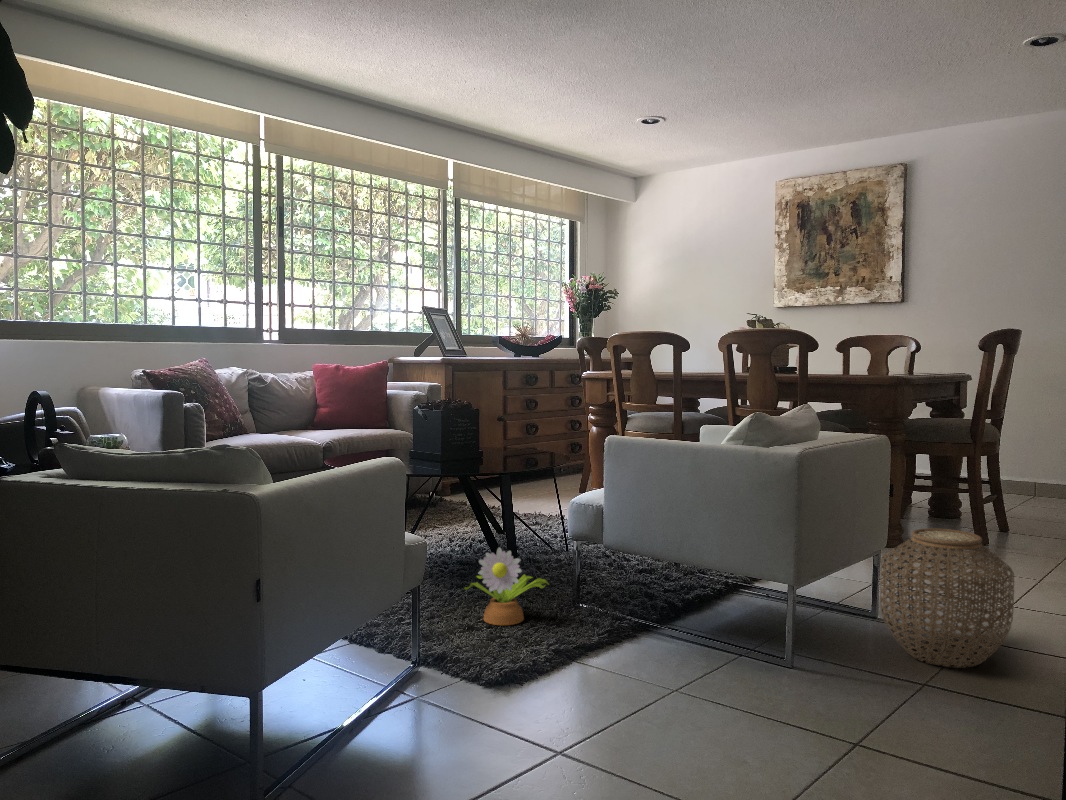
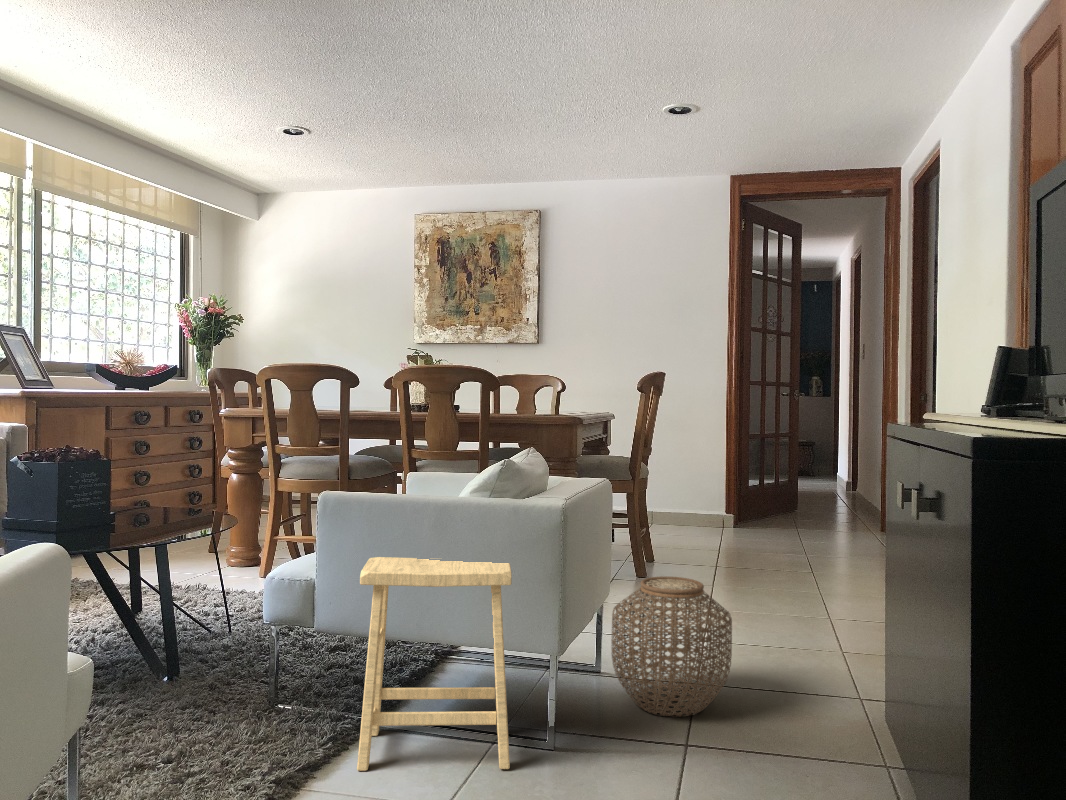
footstool: none [620,487,763,678] -> present [357,557,512,771]
decorative plant: present [465,548,549,625] -> none [128,651,245,754]

